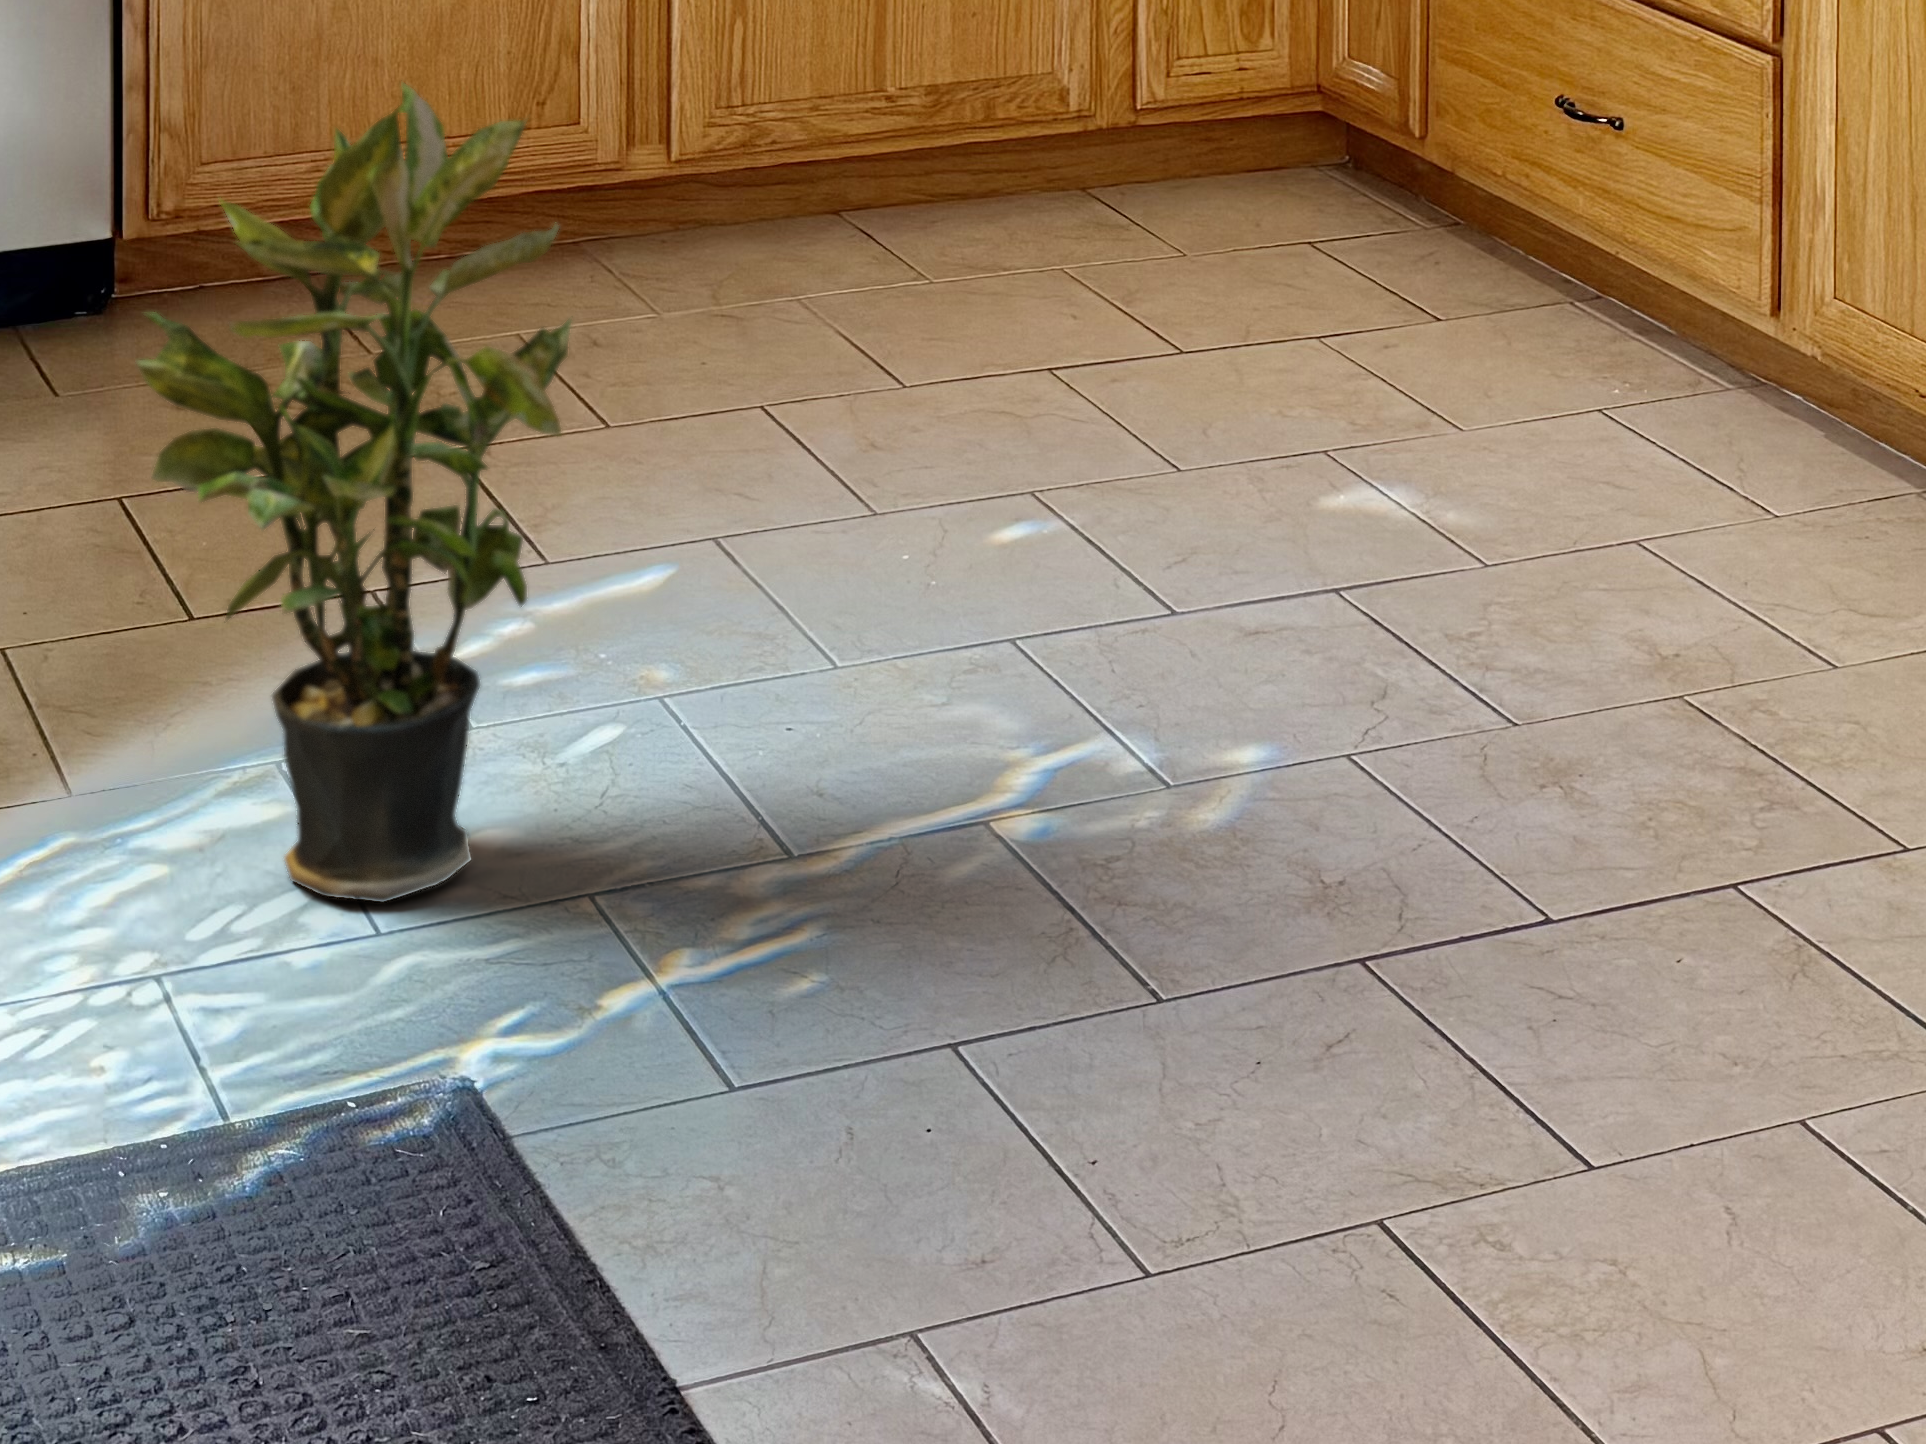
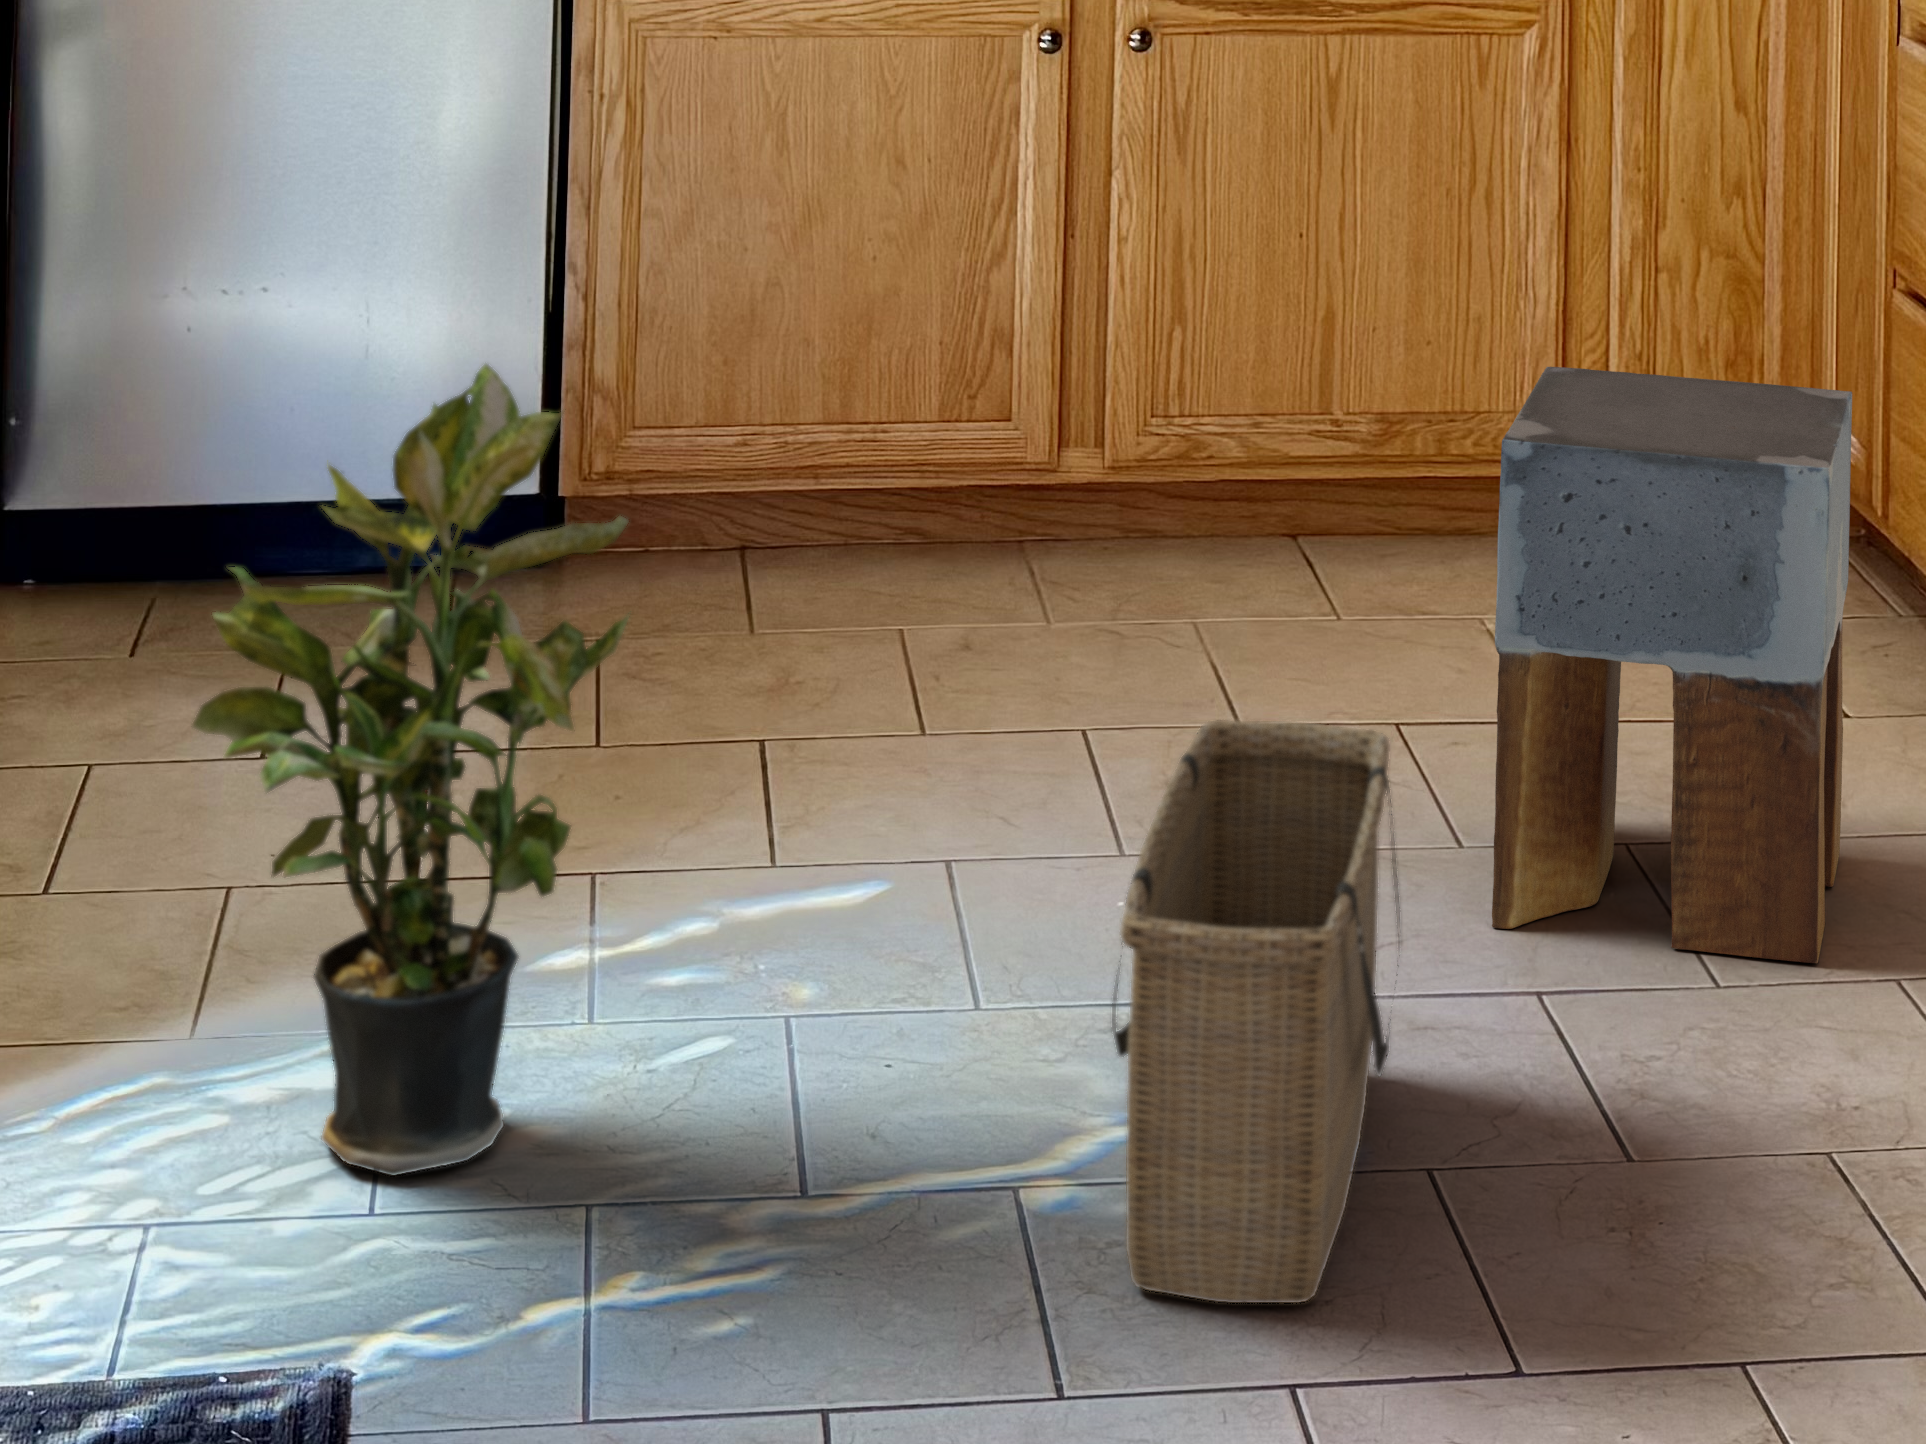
stool: none [1247,22,1589,553] -> present [1492,367,1852,963]
basket: none [1080,366,1367,901] -> present [1112,720,1400,1303]

